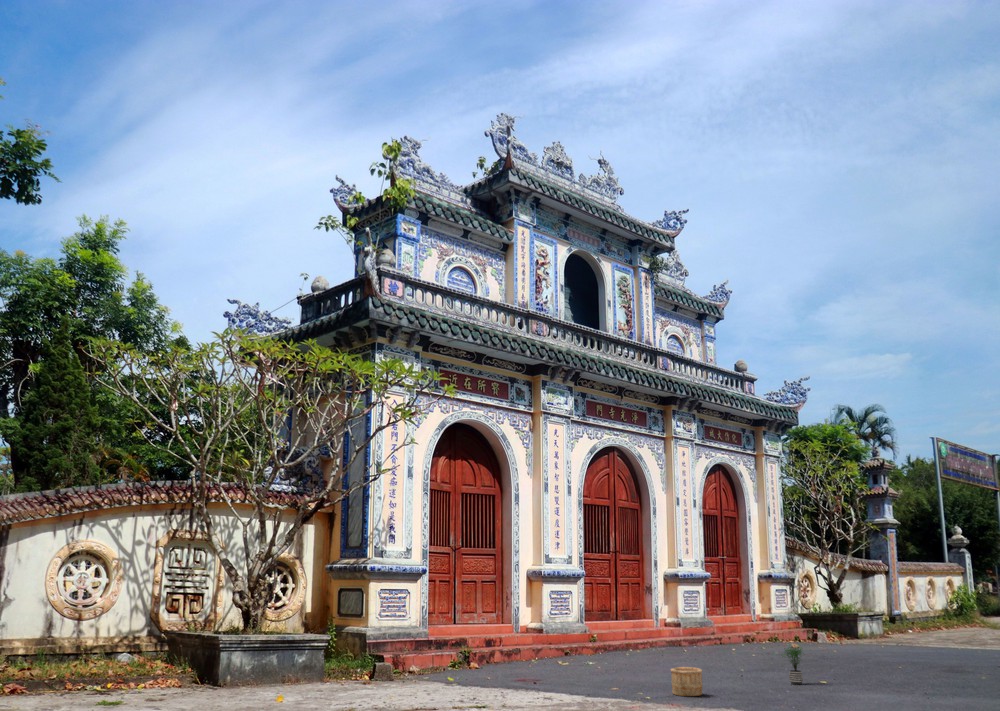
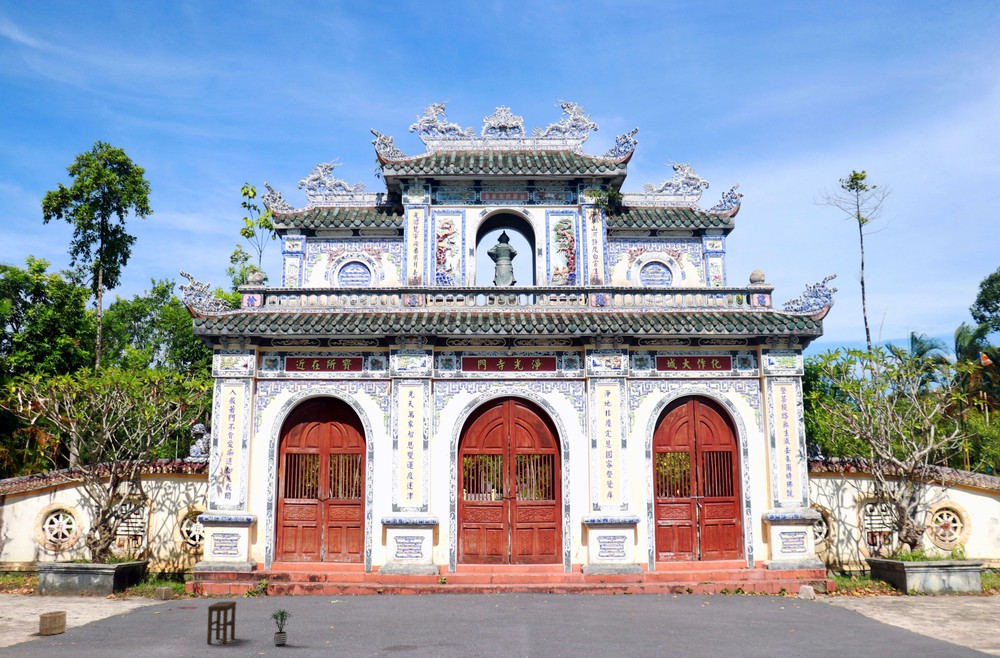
stool: none [717,643,756,689] -> present [207,601,236,644]
wooden bucket: present [671,667,703,696] -> present [39,611,67,635]

